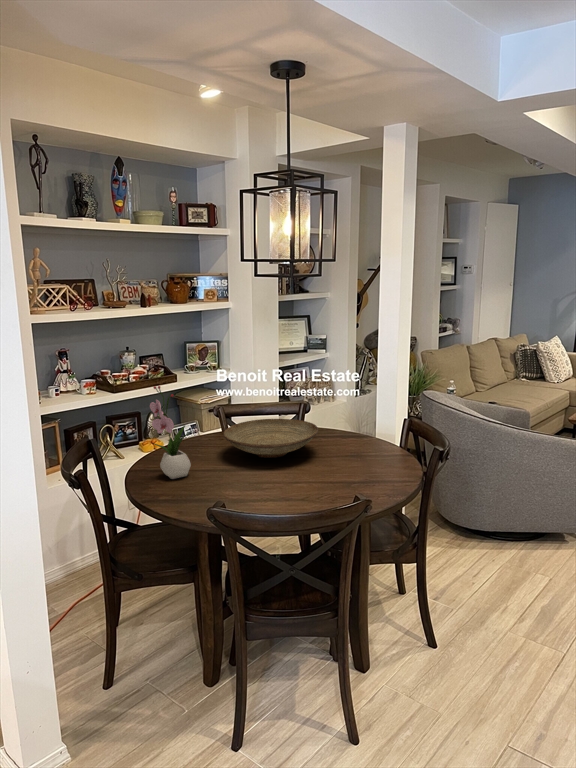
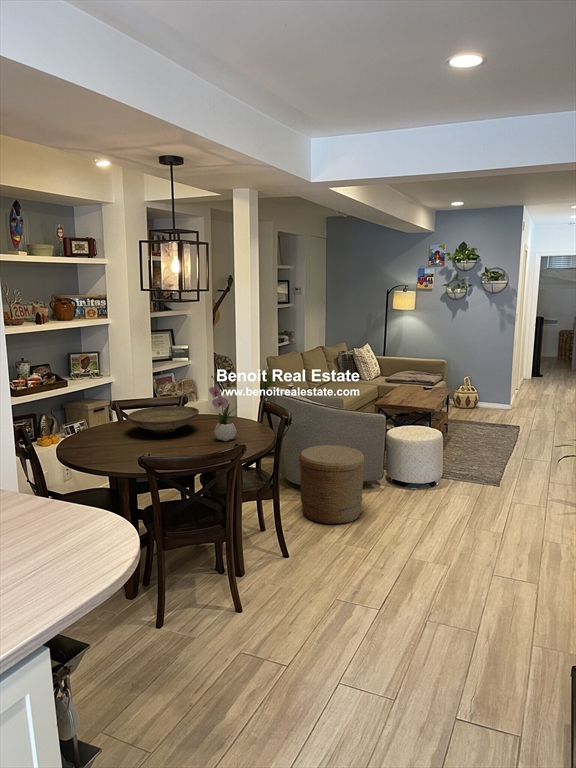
flower arrangement: present [150,386,192,479] -> present [209,376,237,441]
woven basket: none [459,479,556,595] -> present [299,445,365,524]

